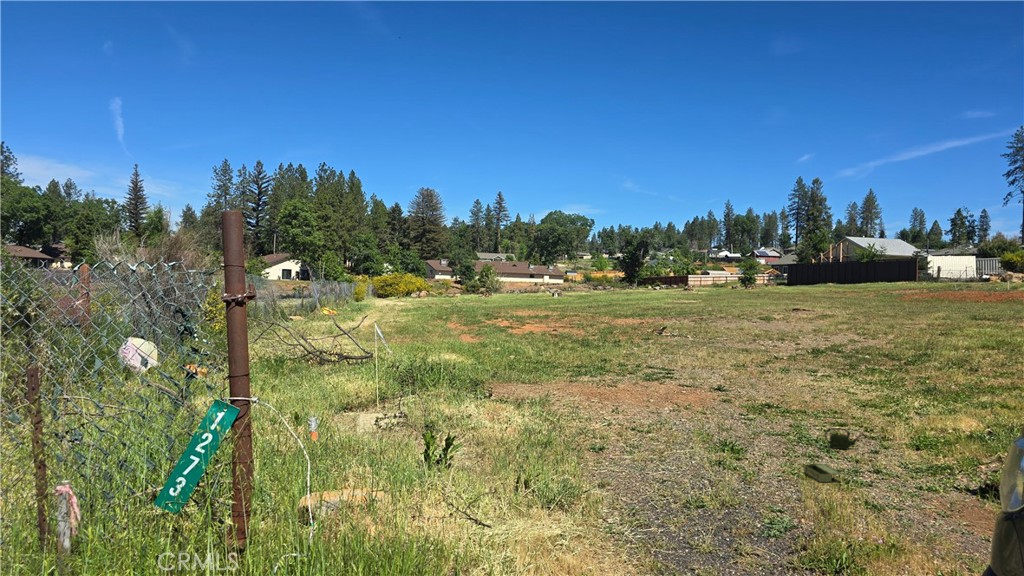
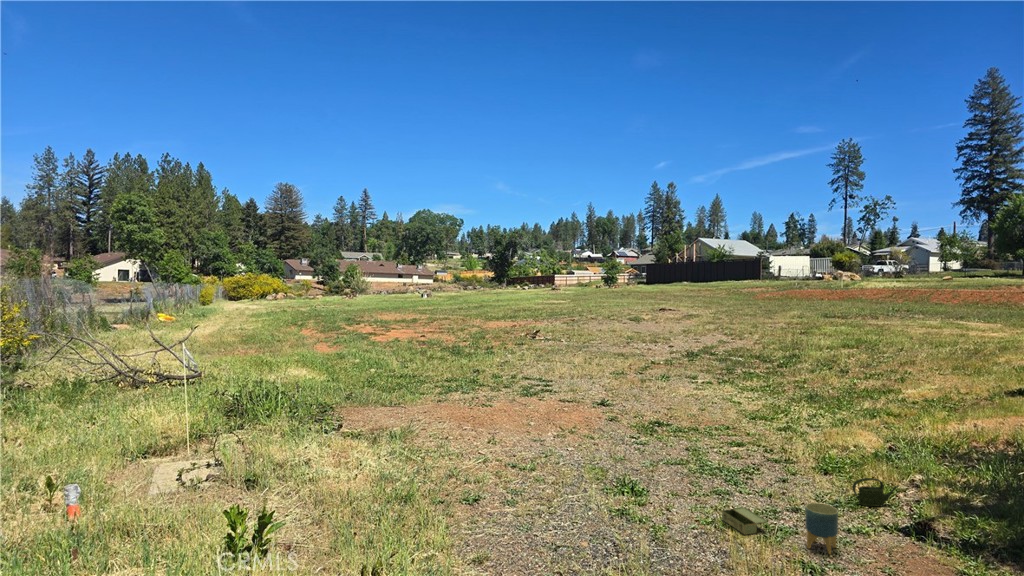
watering can: present [825,428,862,449] -> present [852,478,899,506]
planter: none [872,459,900,499] -> present [805,503,838,554]

